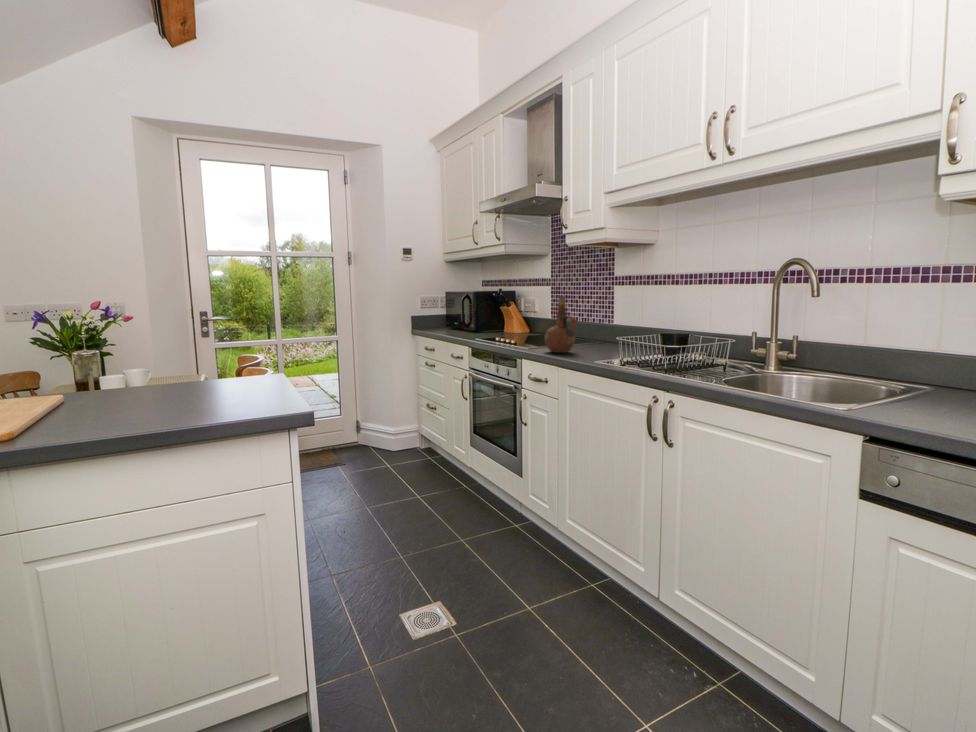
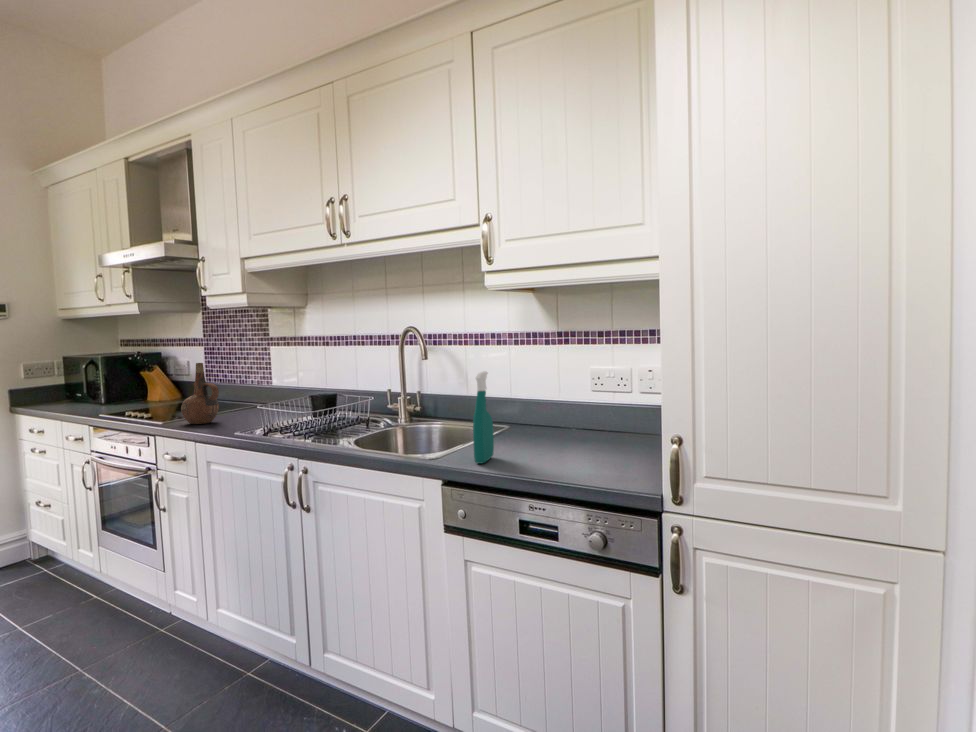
spray bottle: none [920,306,952,425] -> present [473,371,494,463]

